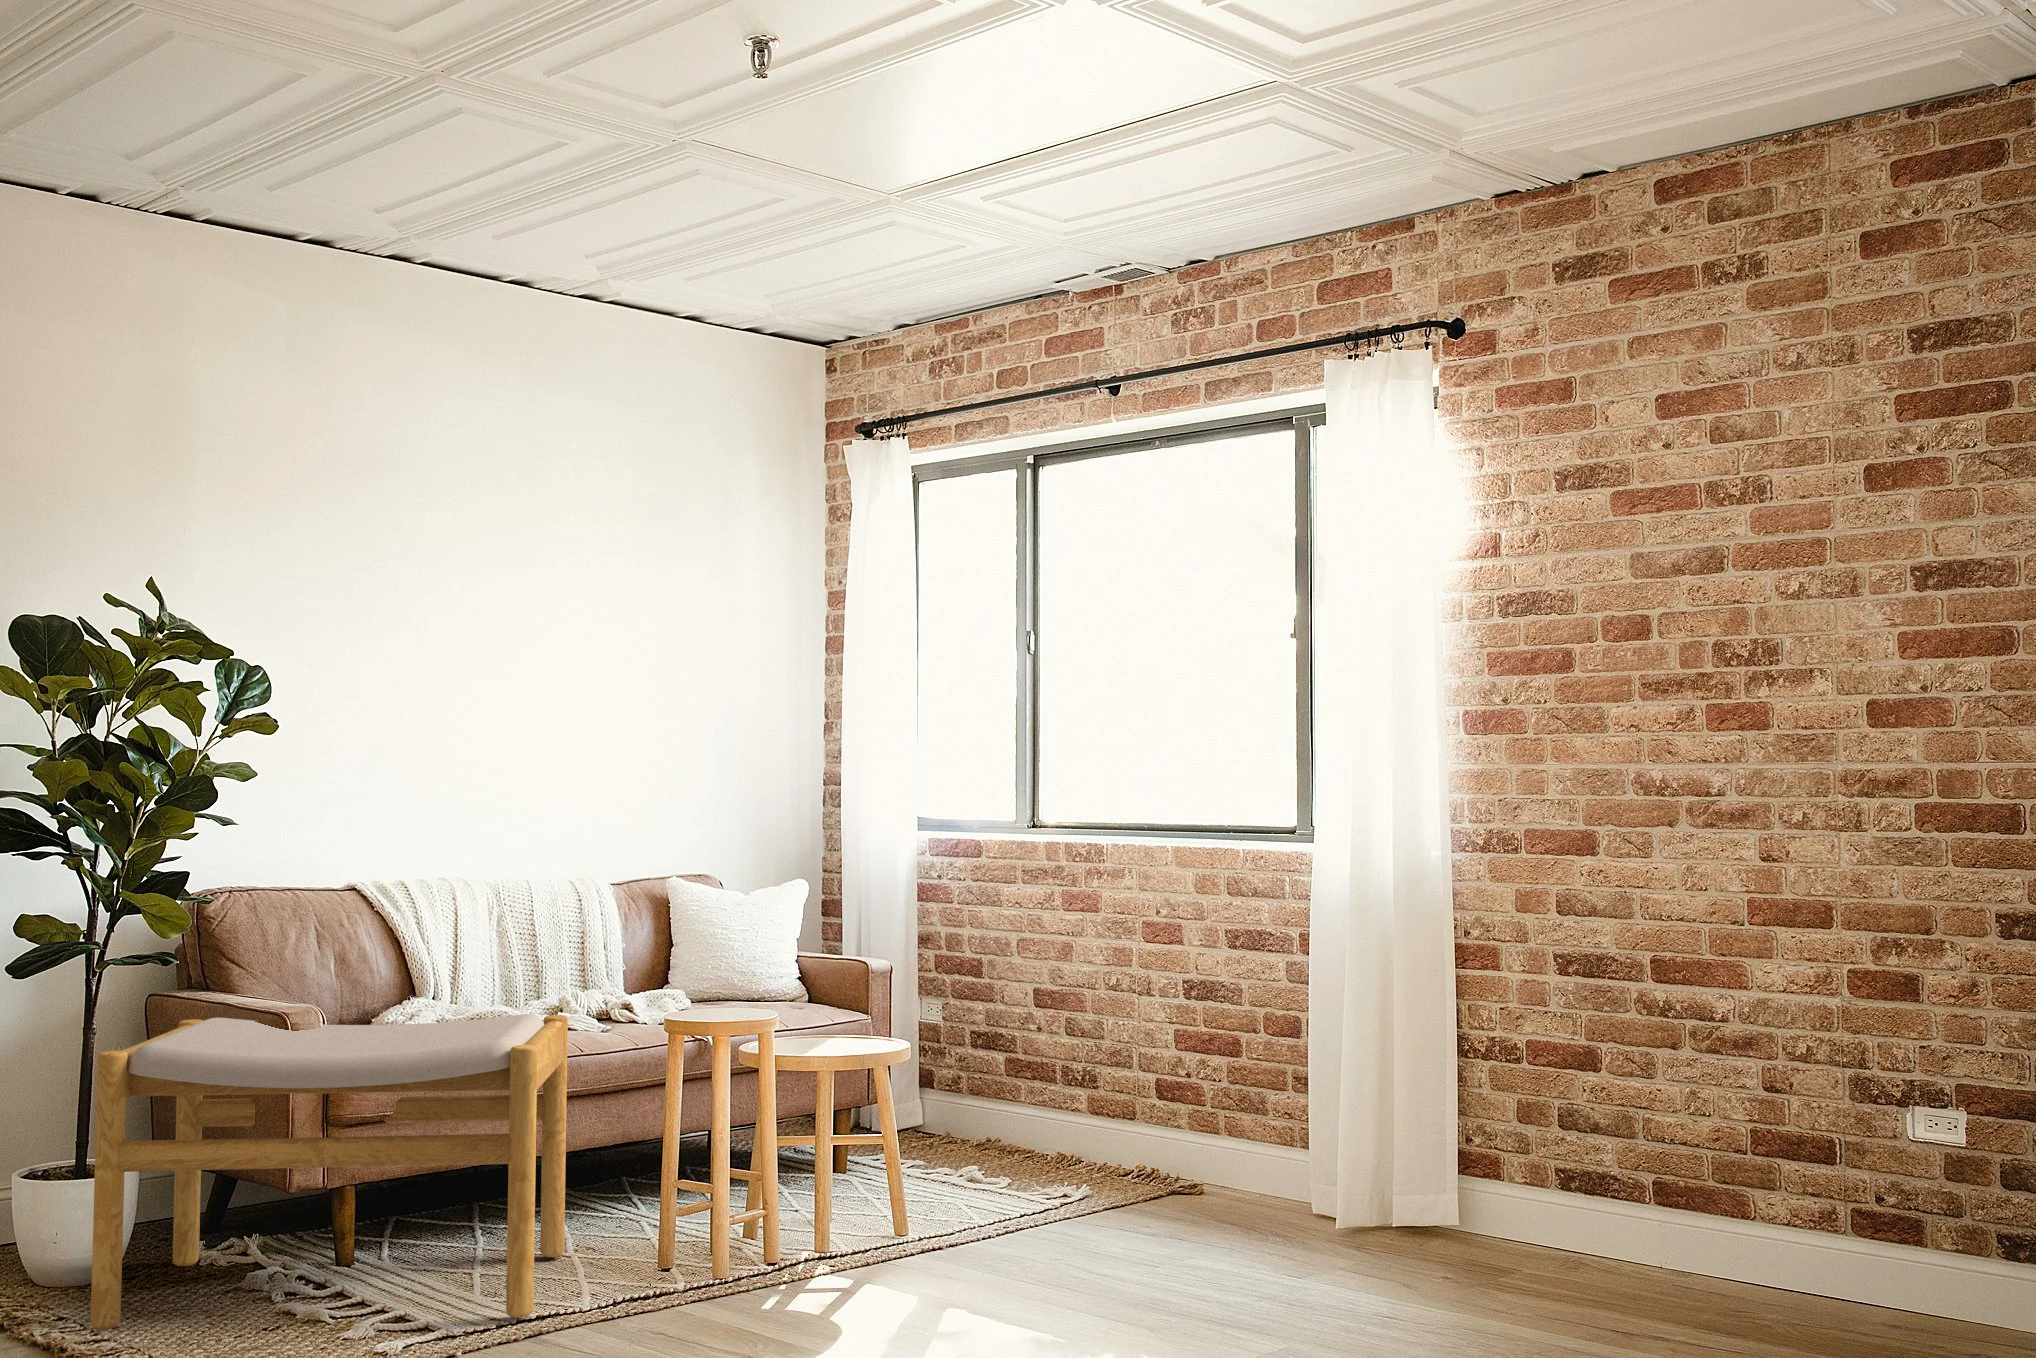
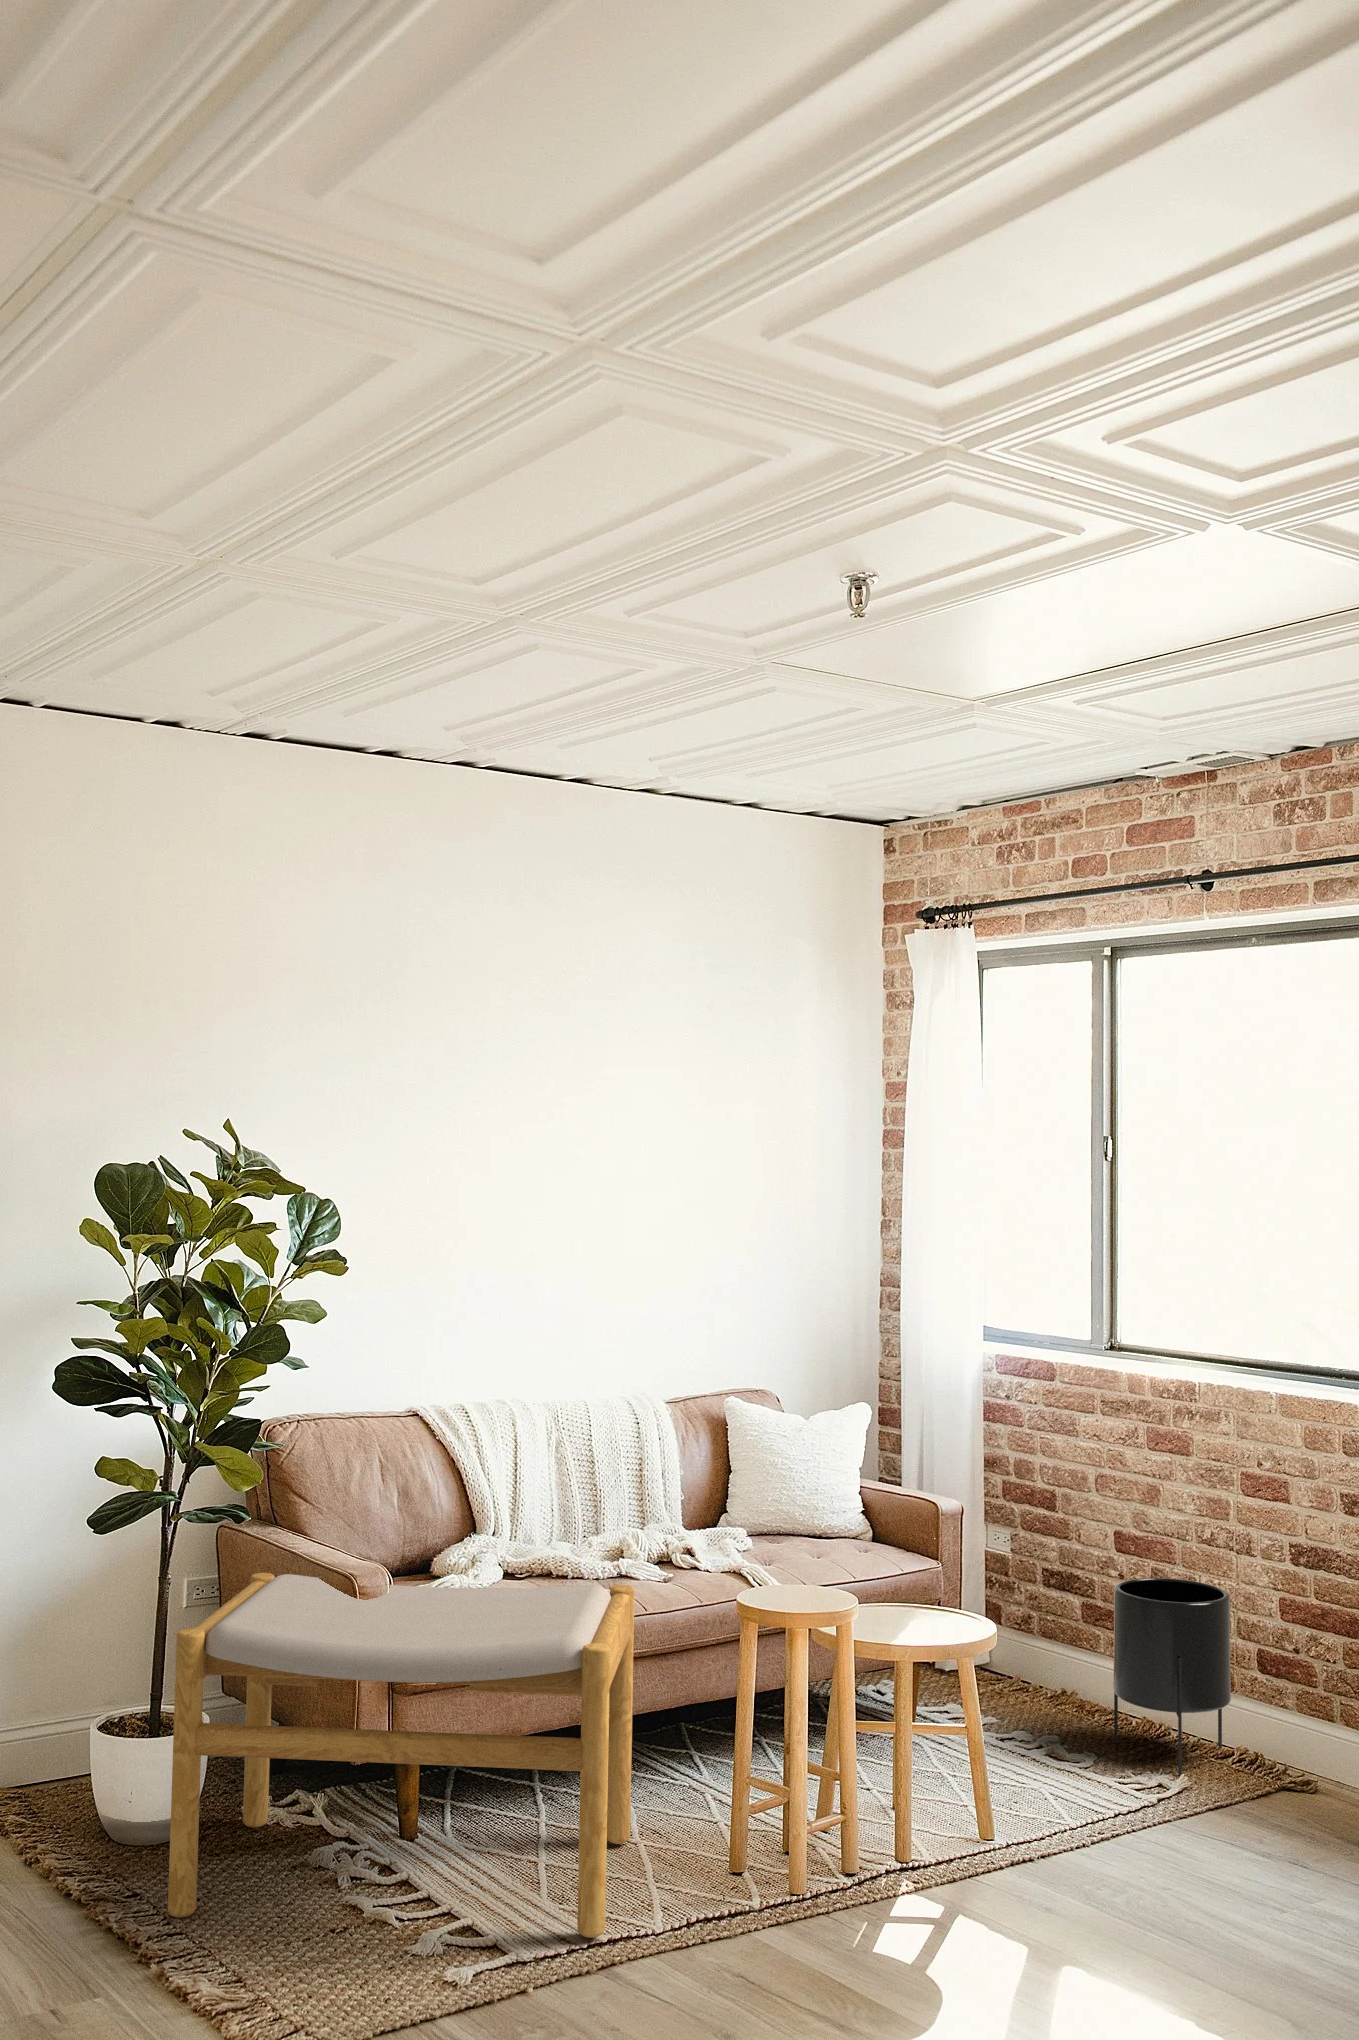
planter: none [1028,1022,1131,1188] -> present [1113,1578,1231,1775]

